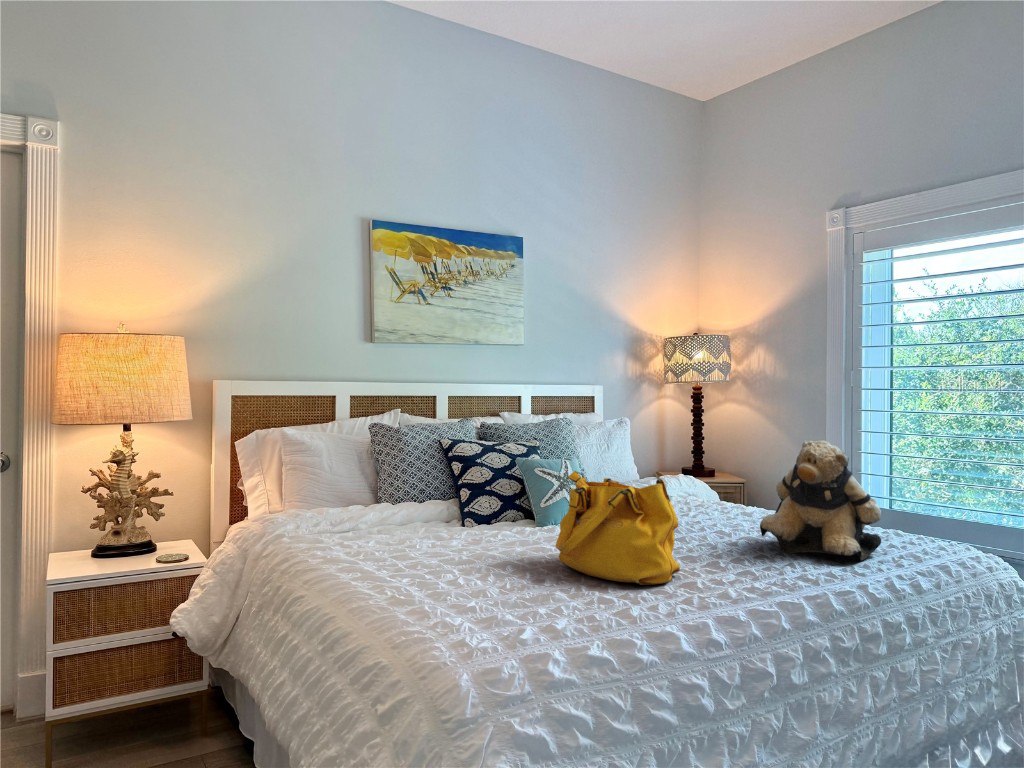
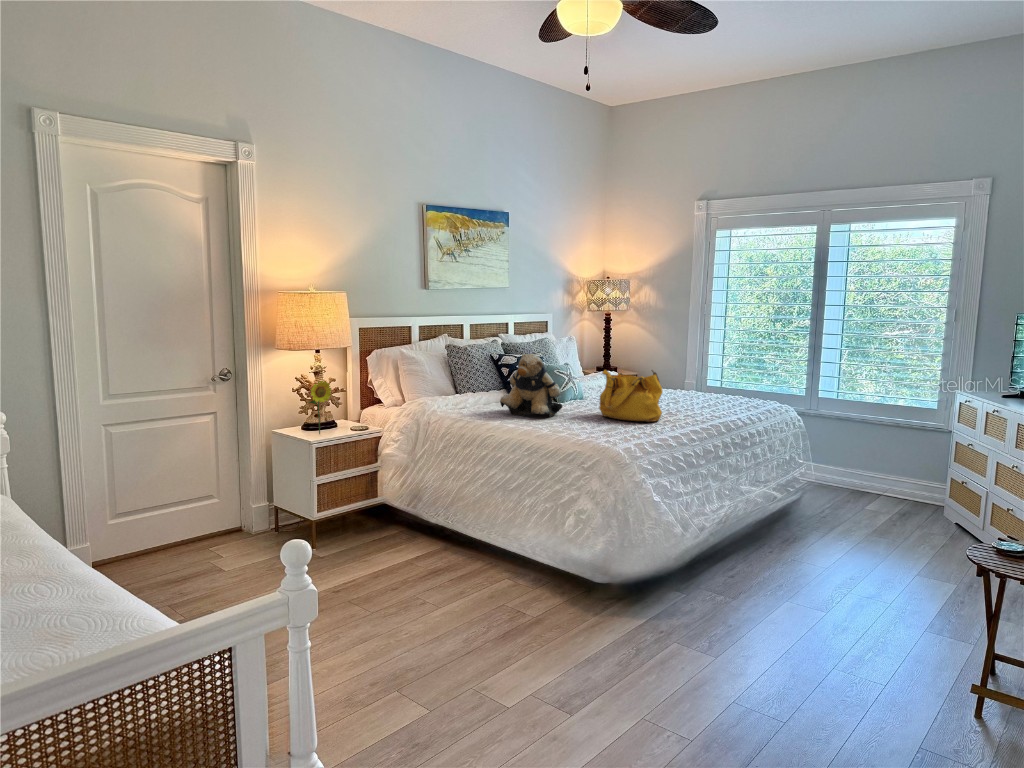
teddy bear: present [760,440,881,561] -> present [500,354,562,417]
flower: none [78,476,121,566] -> present [309,381,331,434]

